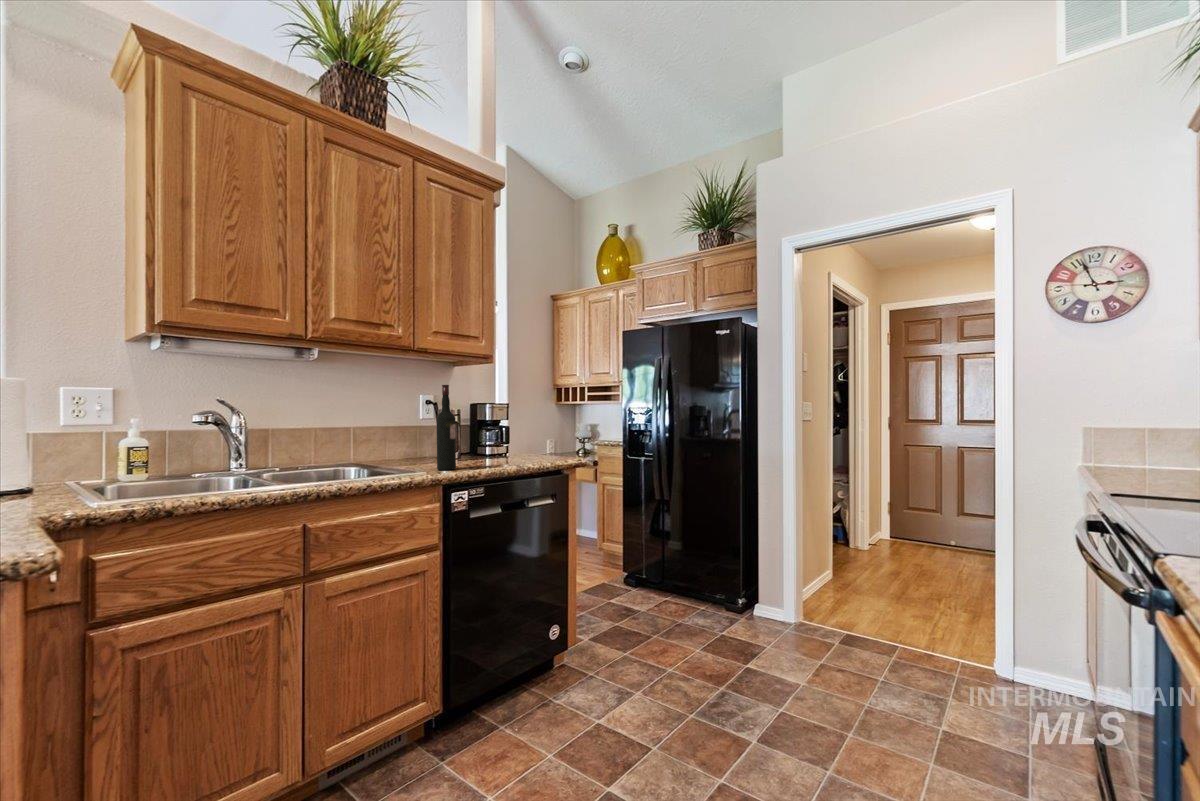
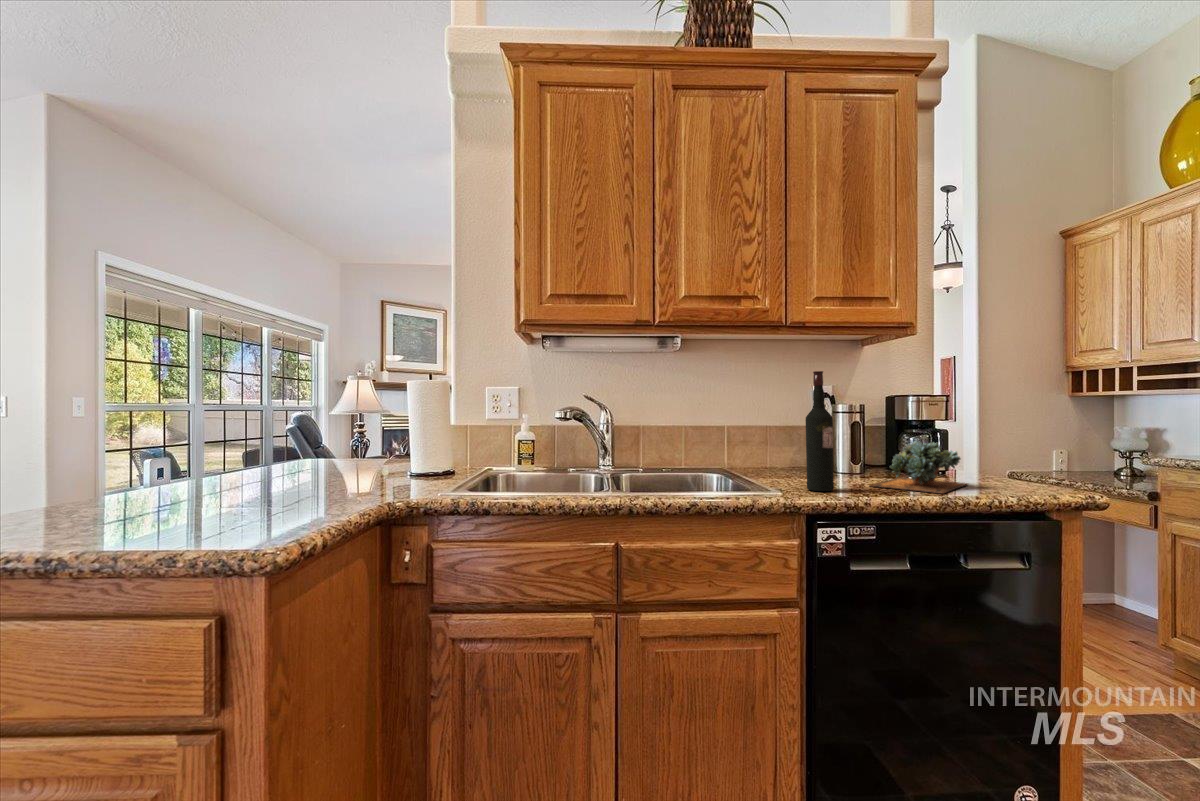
succulent plant: none [473,432,527,465] -> present [870,441,967,493]

